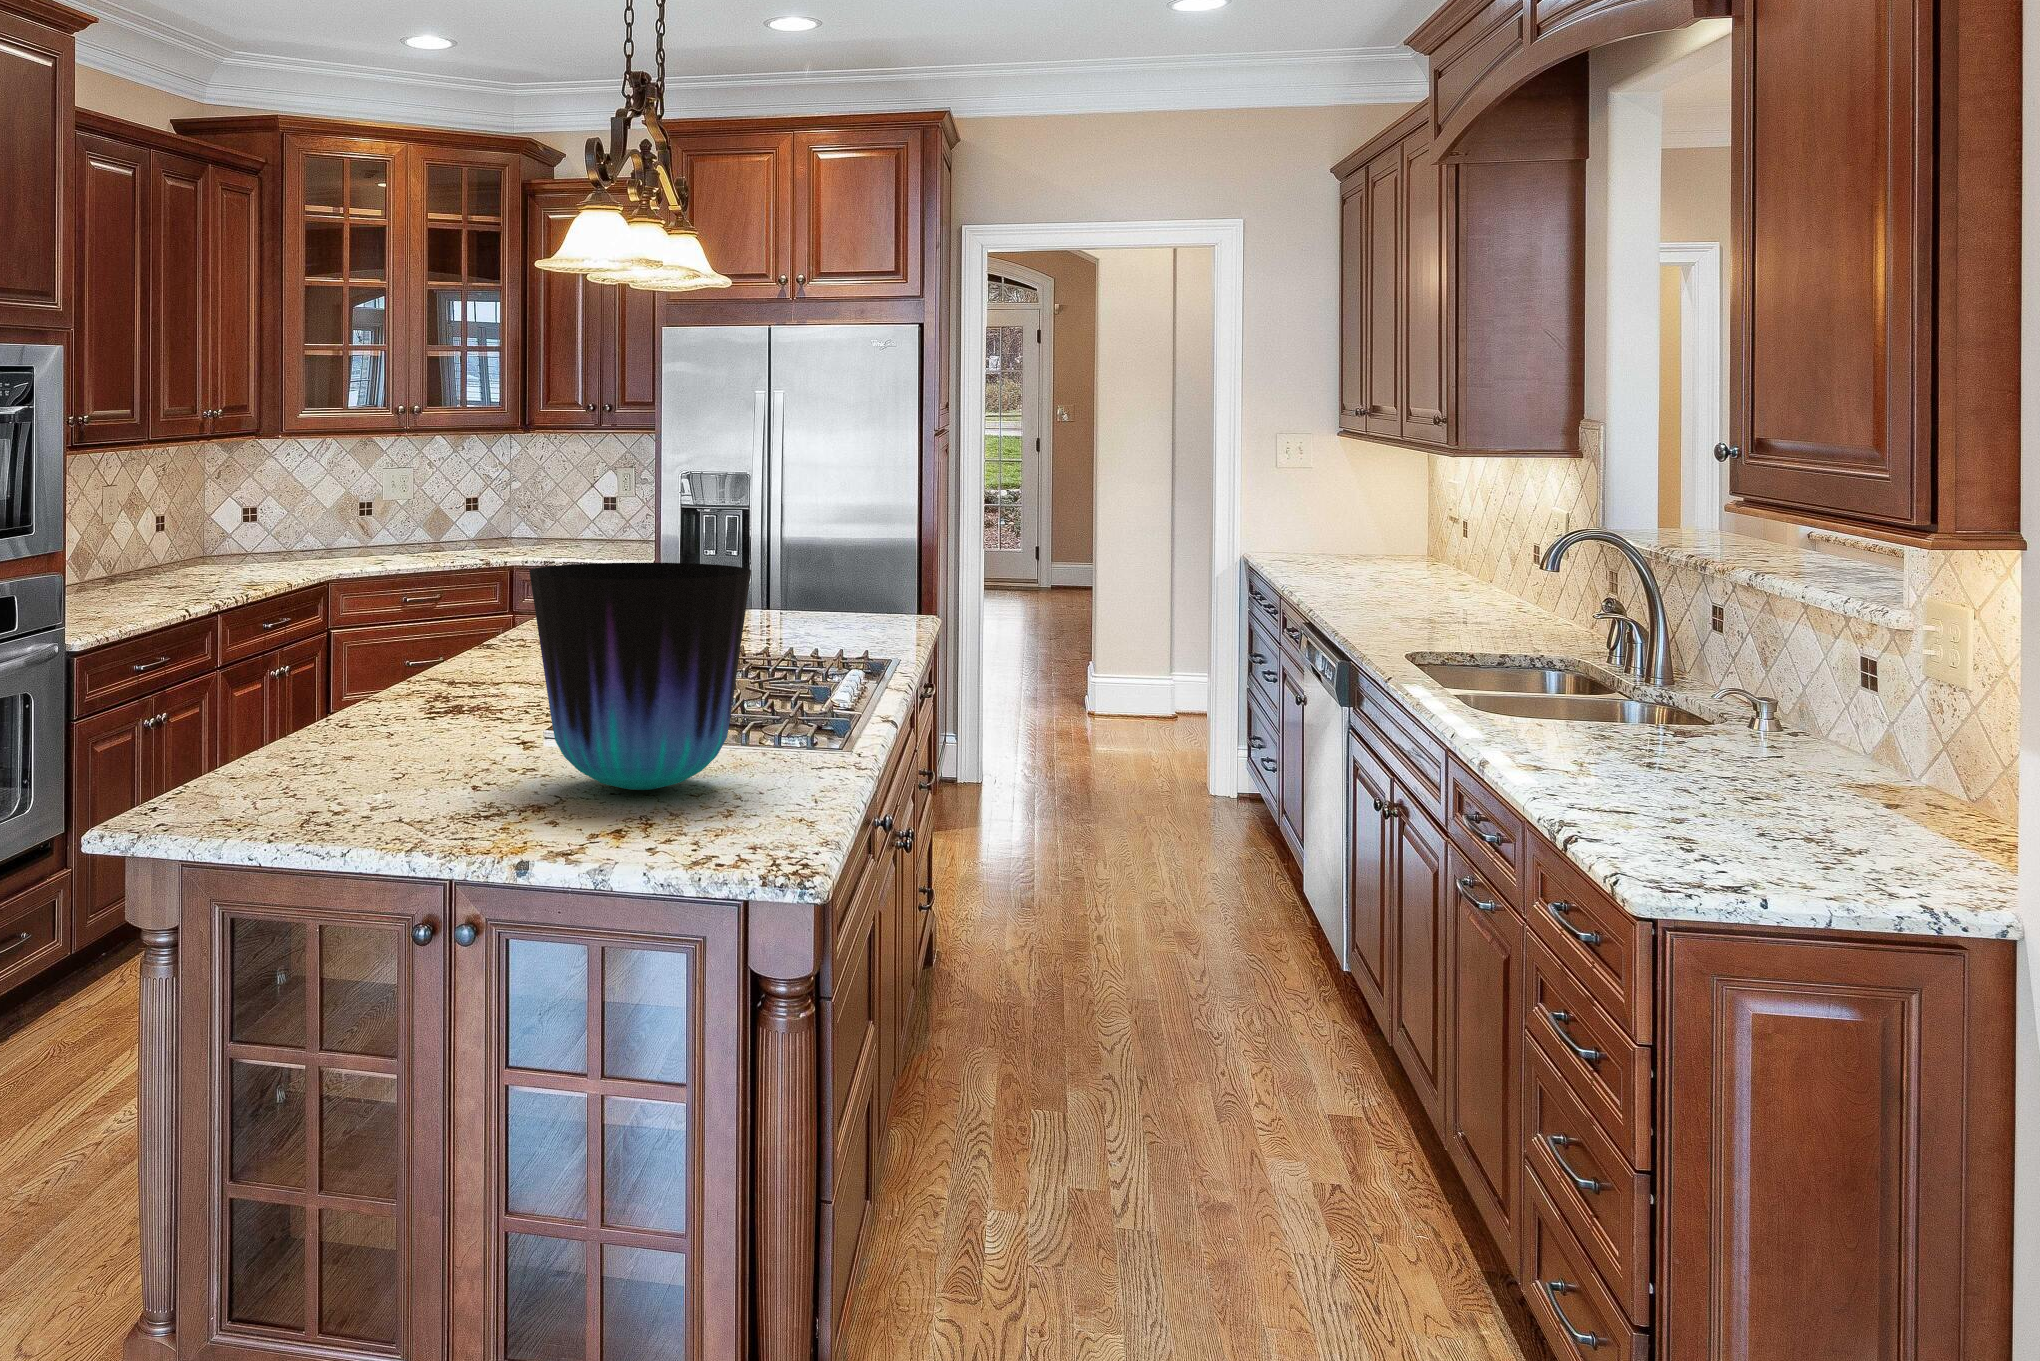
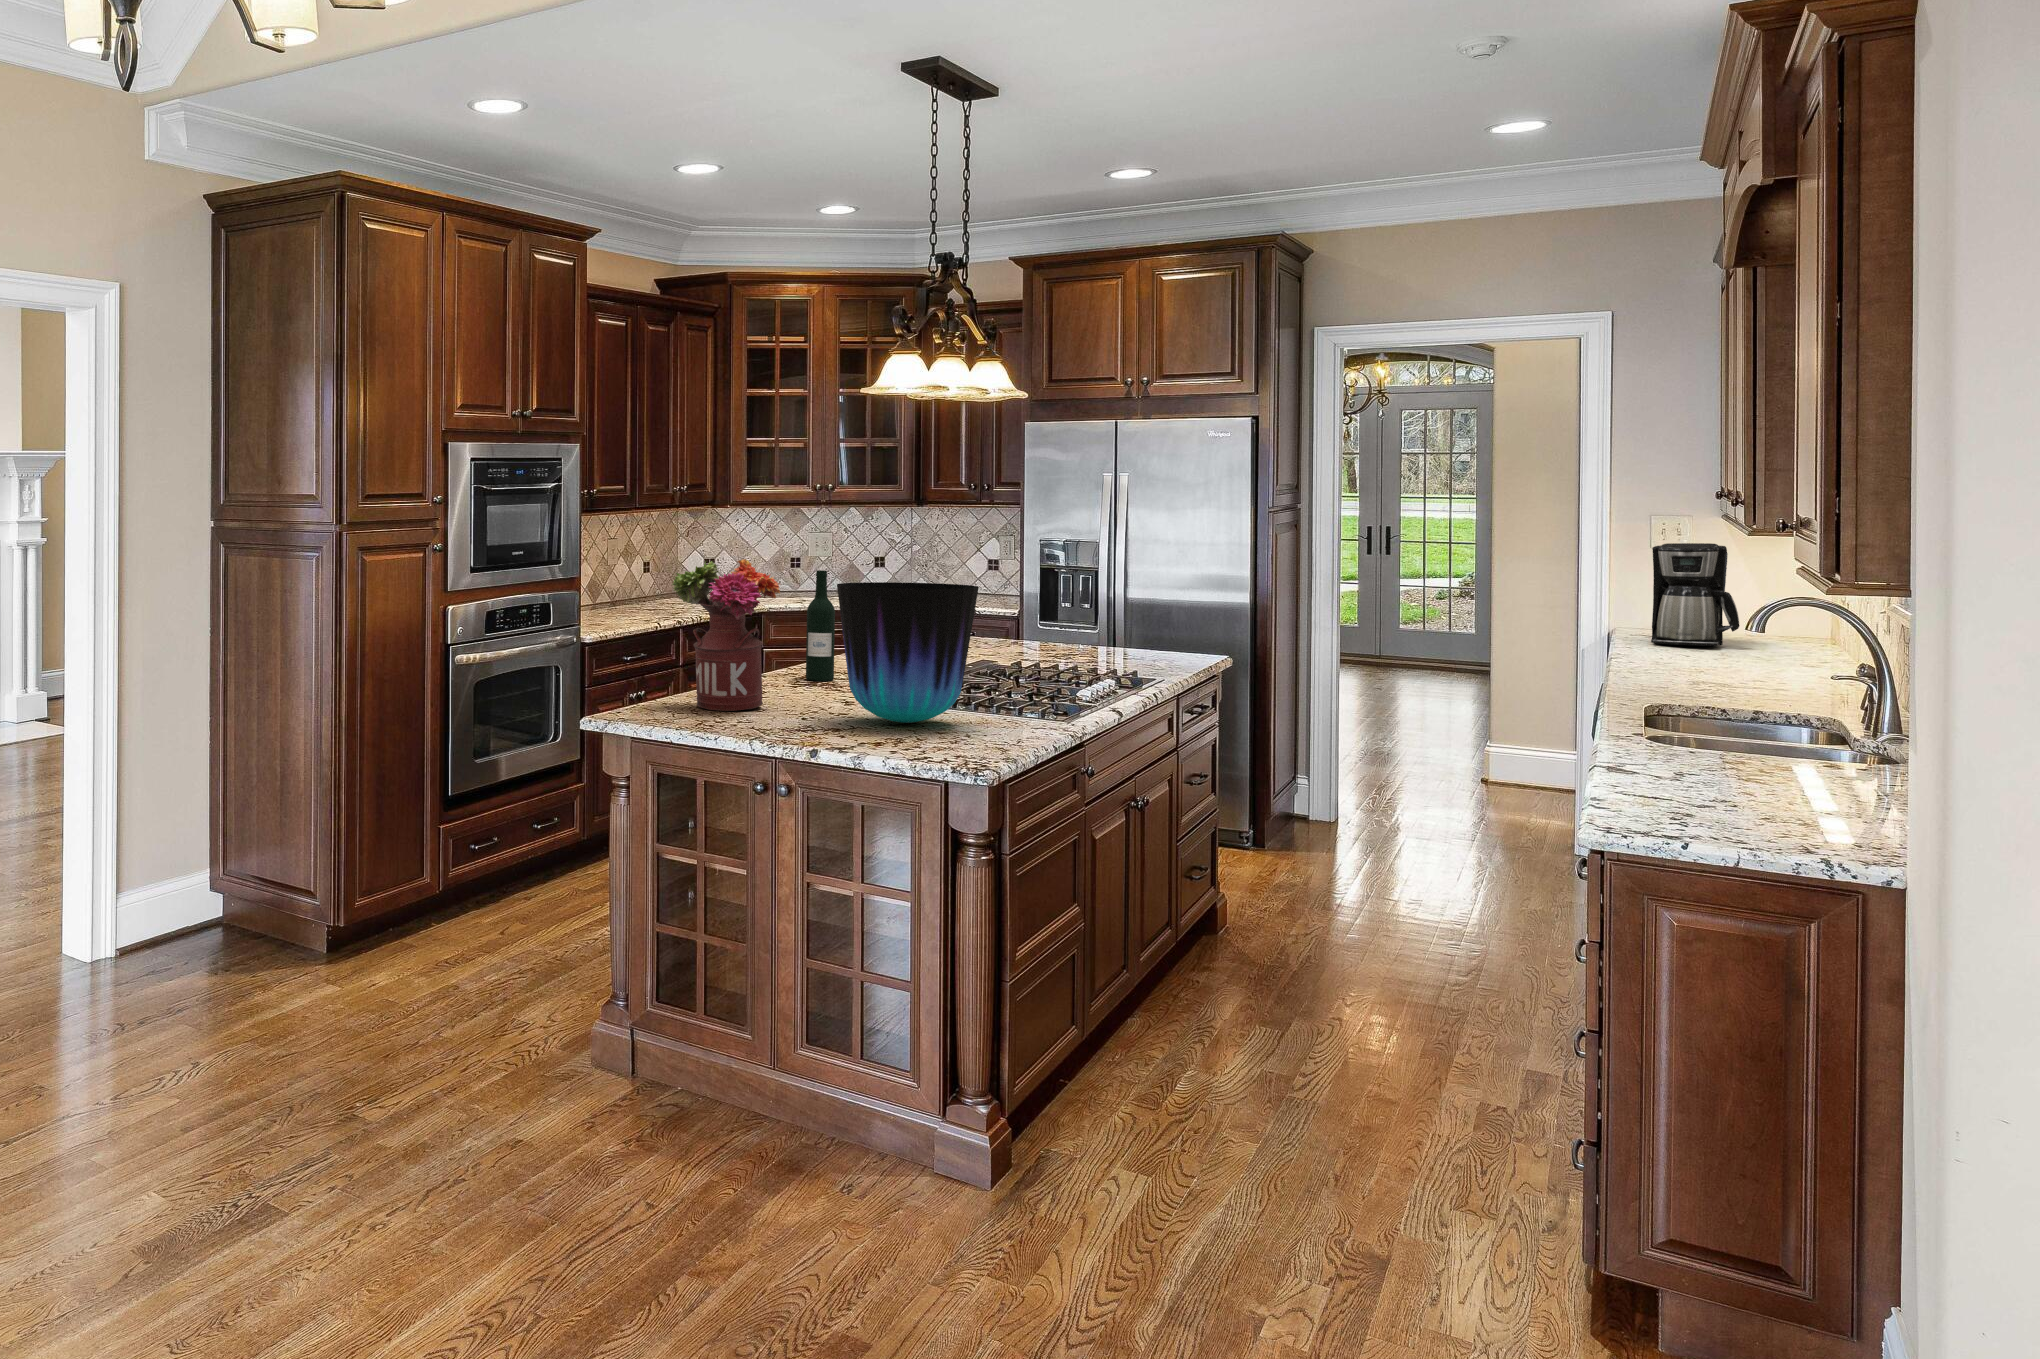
coffee maker: none [1343,472,1429,587] -> present [1651,543,1740,647]
flower arrangement: none [243,530,427,785] -> present [672,559,781,711]
wine bottle: none [440,537,483,703] -> present [806,570,835,681]

